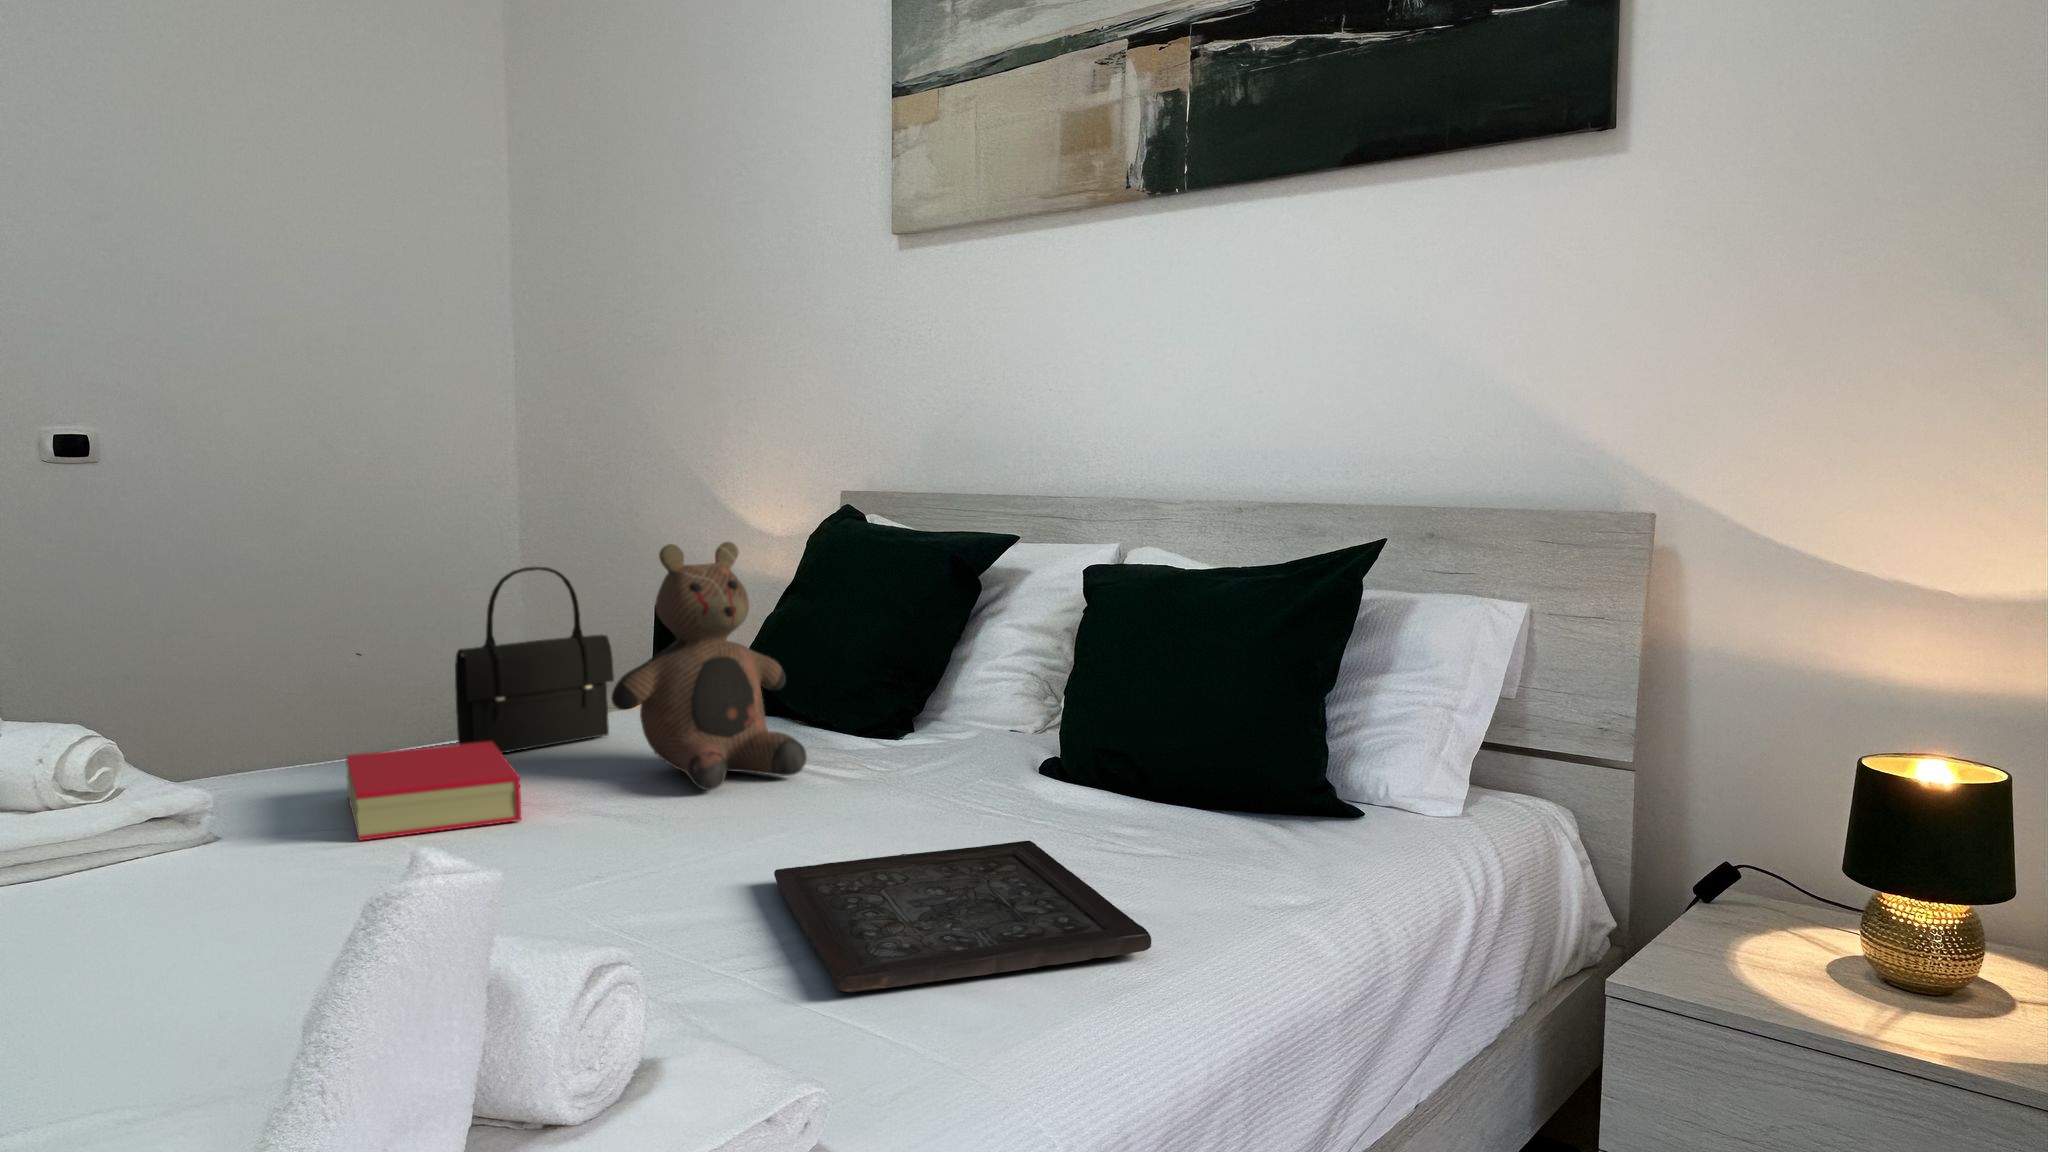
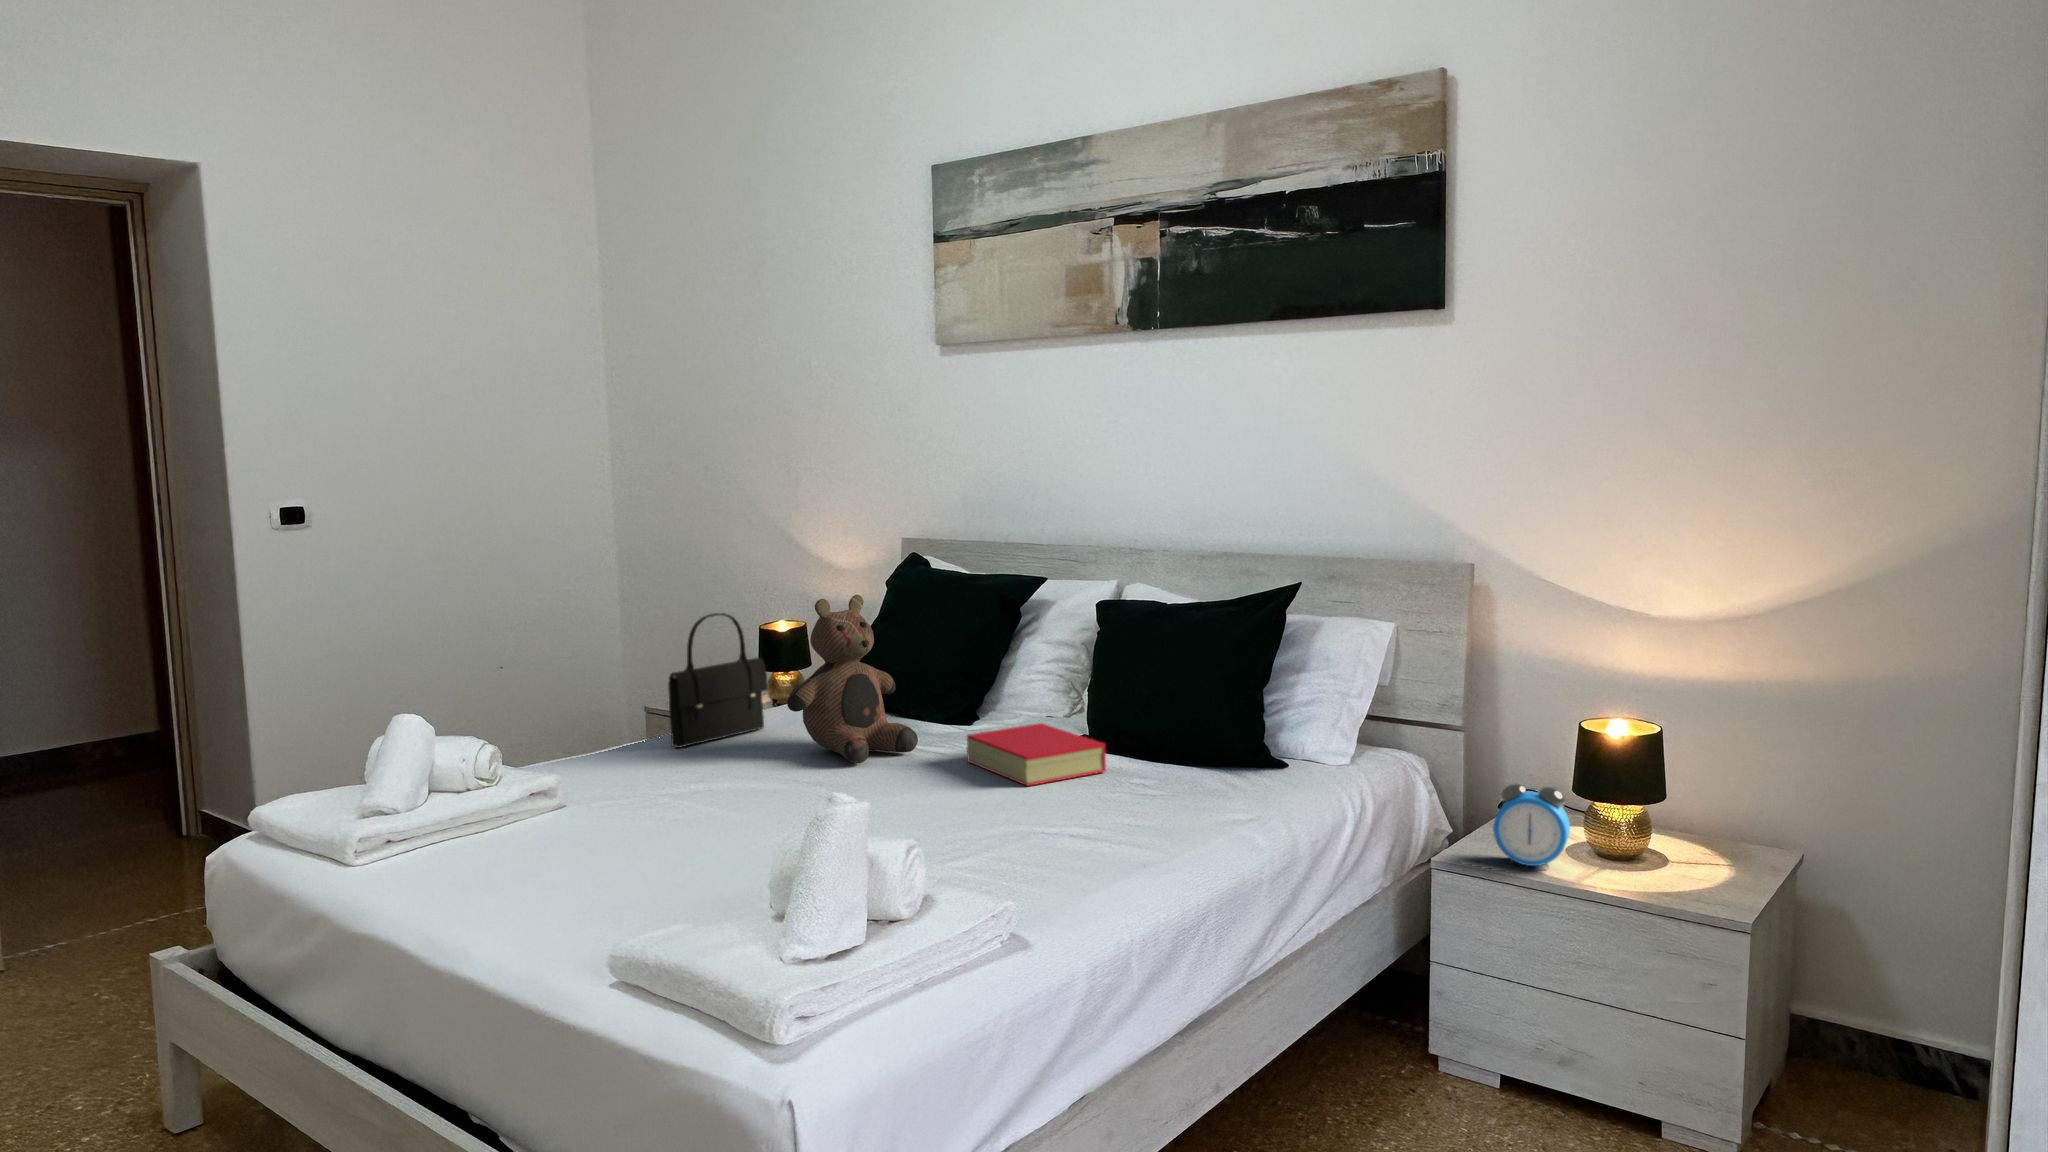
book: present [346,741,521,841] -> present [967,723,1106,786]
tray: present [774,841,1151,992] -> none [930,787,1163,868]
alarm clock: none [1712,859,1846,1007] -> present [1493,784,1570,867]

